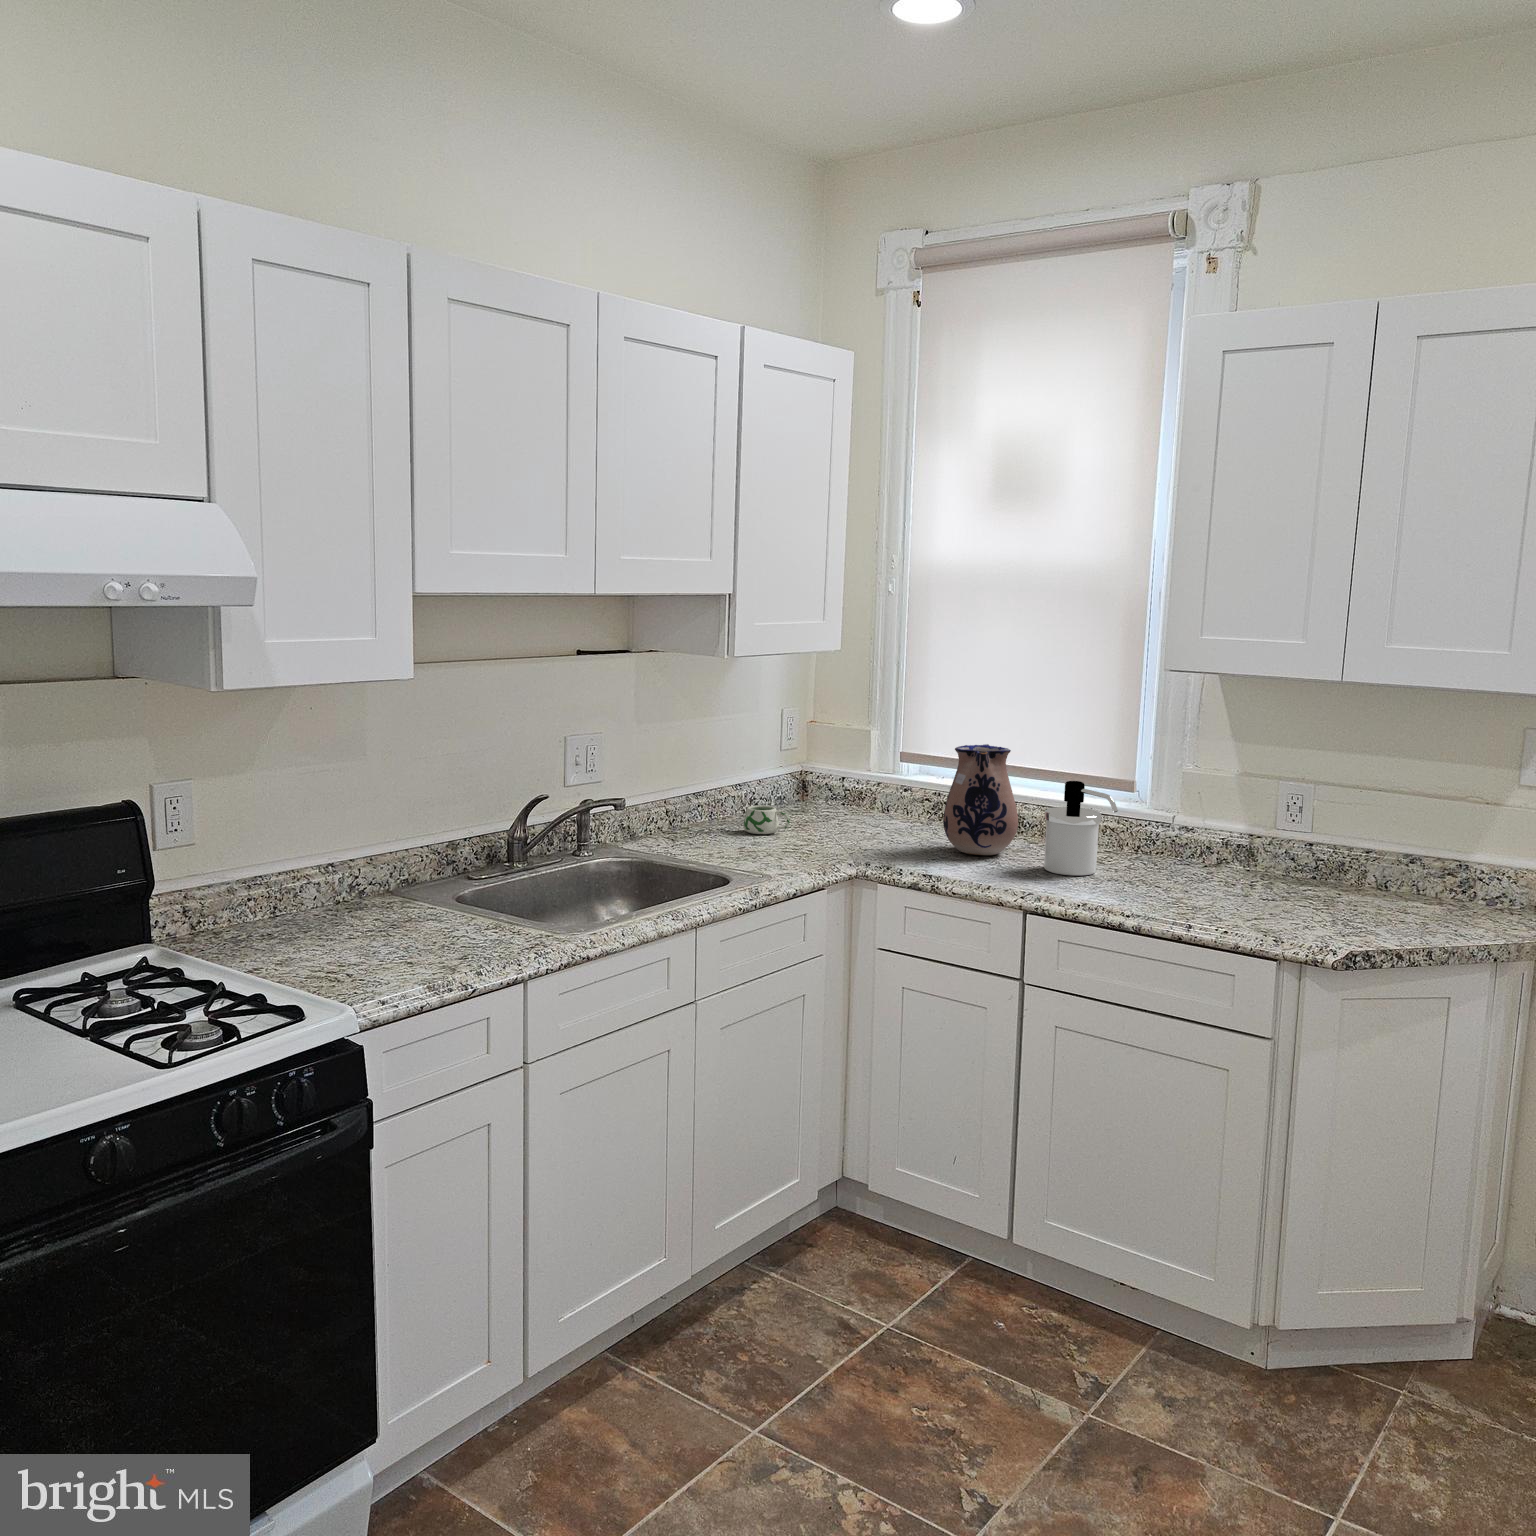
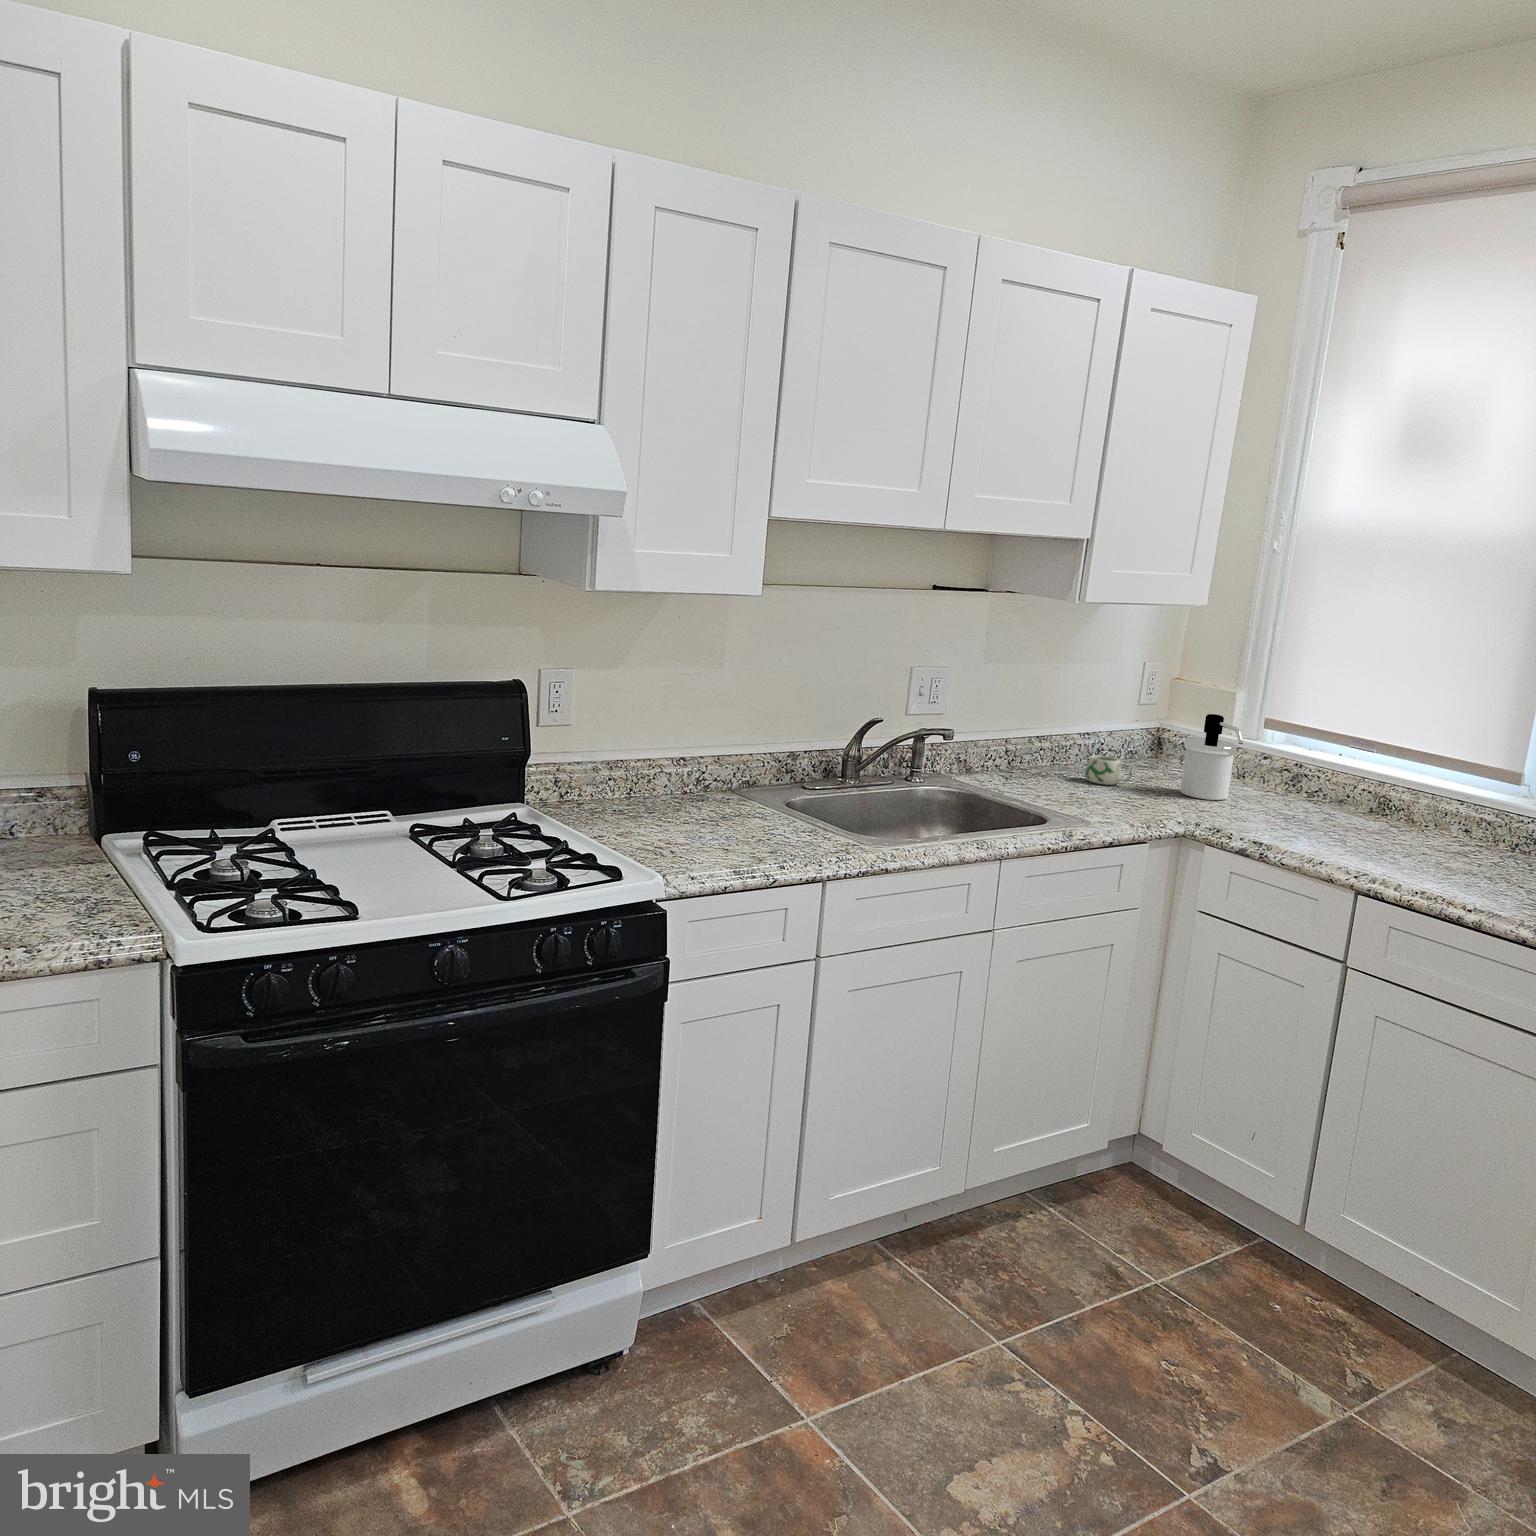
ceramic pitcher: present [943,744,1018,855] -> none [1292,715,1377,833]
soap dispenser: present [1044,781,1118,876] -> present [1180,714,1243,800]

